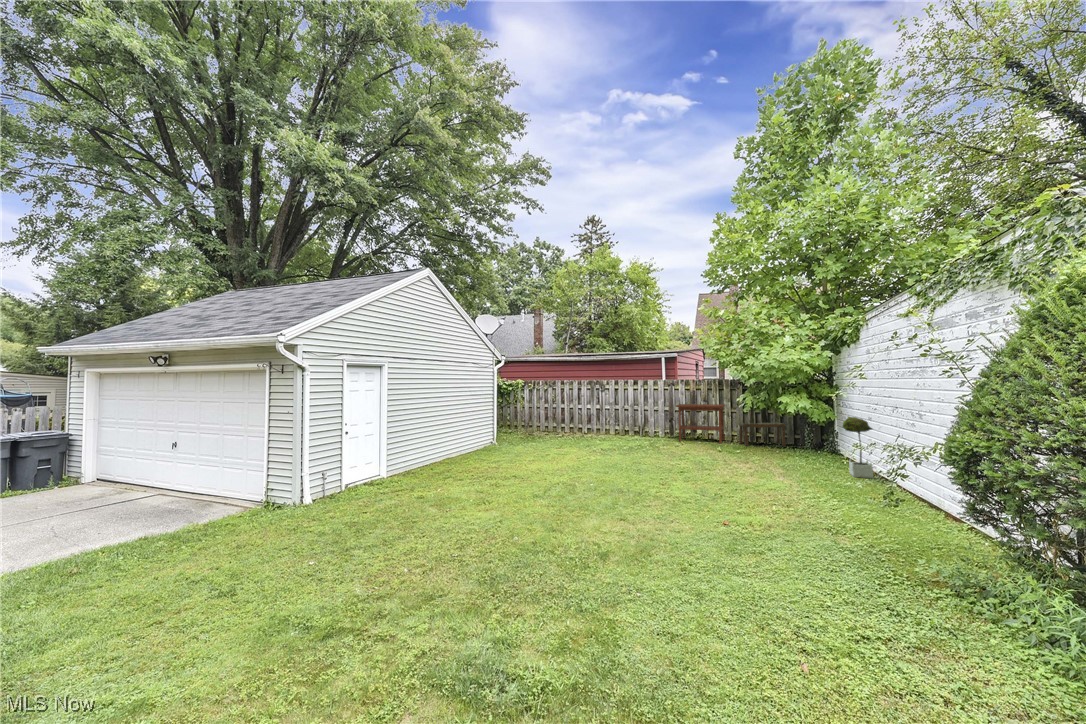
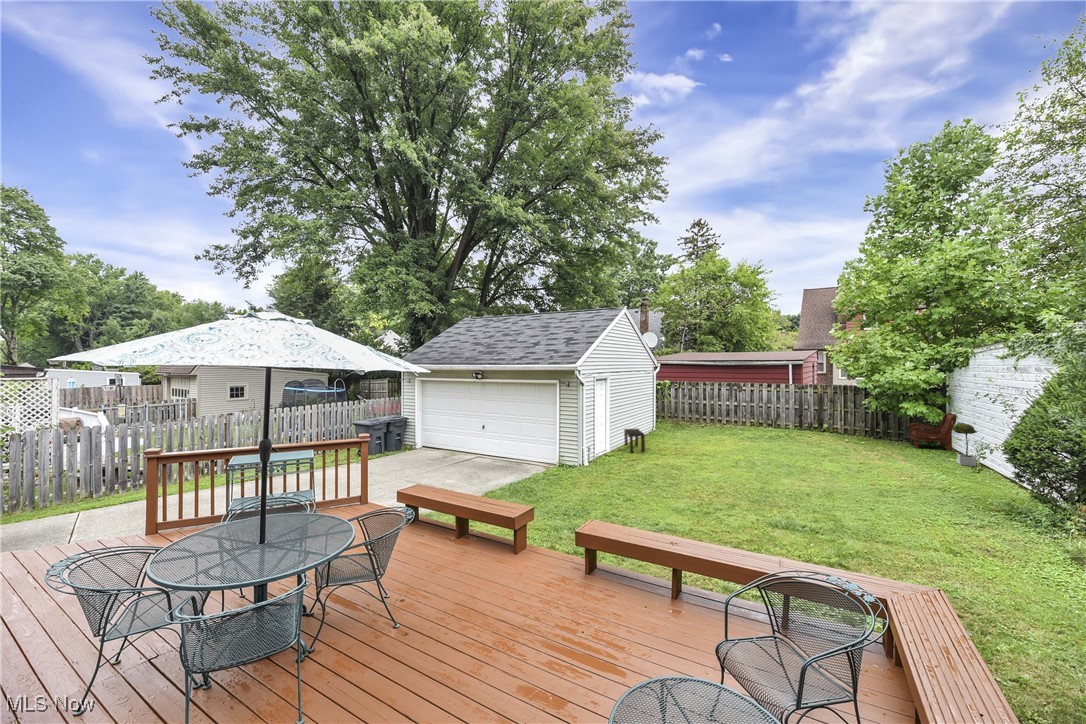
side table: present [676,404,725,444] -> none [806,404,849,436]
armchair: none [789,407,845,457] -> present [907,412,957,451]
bench: present [739,423,786,446] -> present [624,429,645,453]

